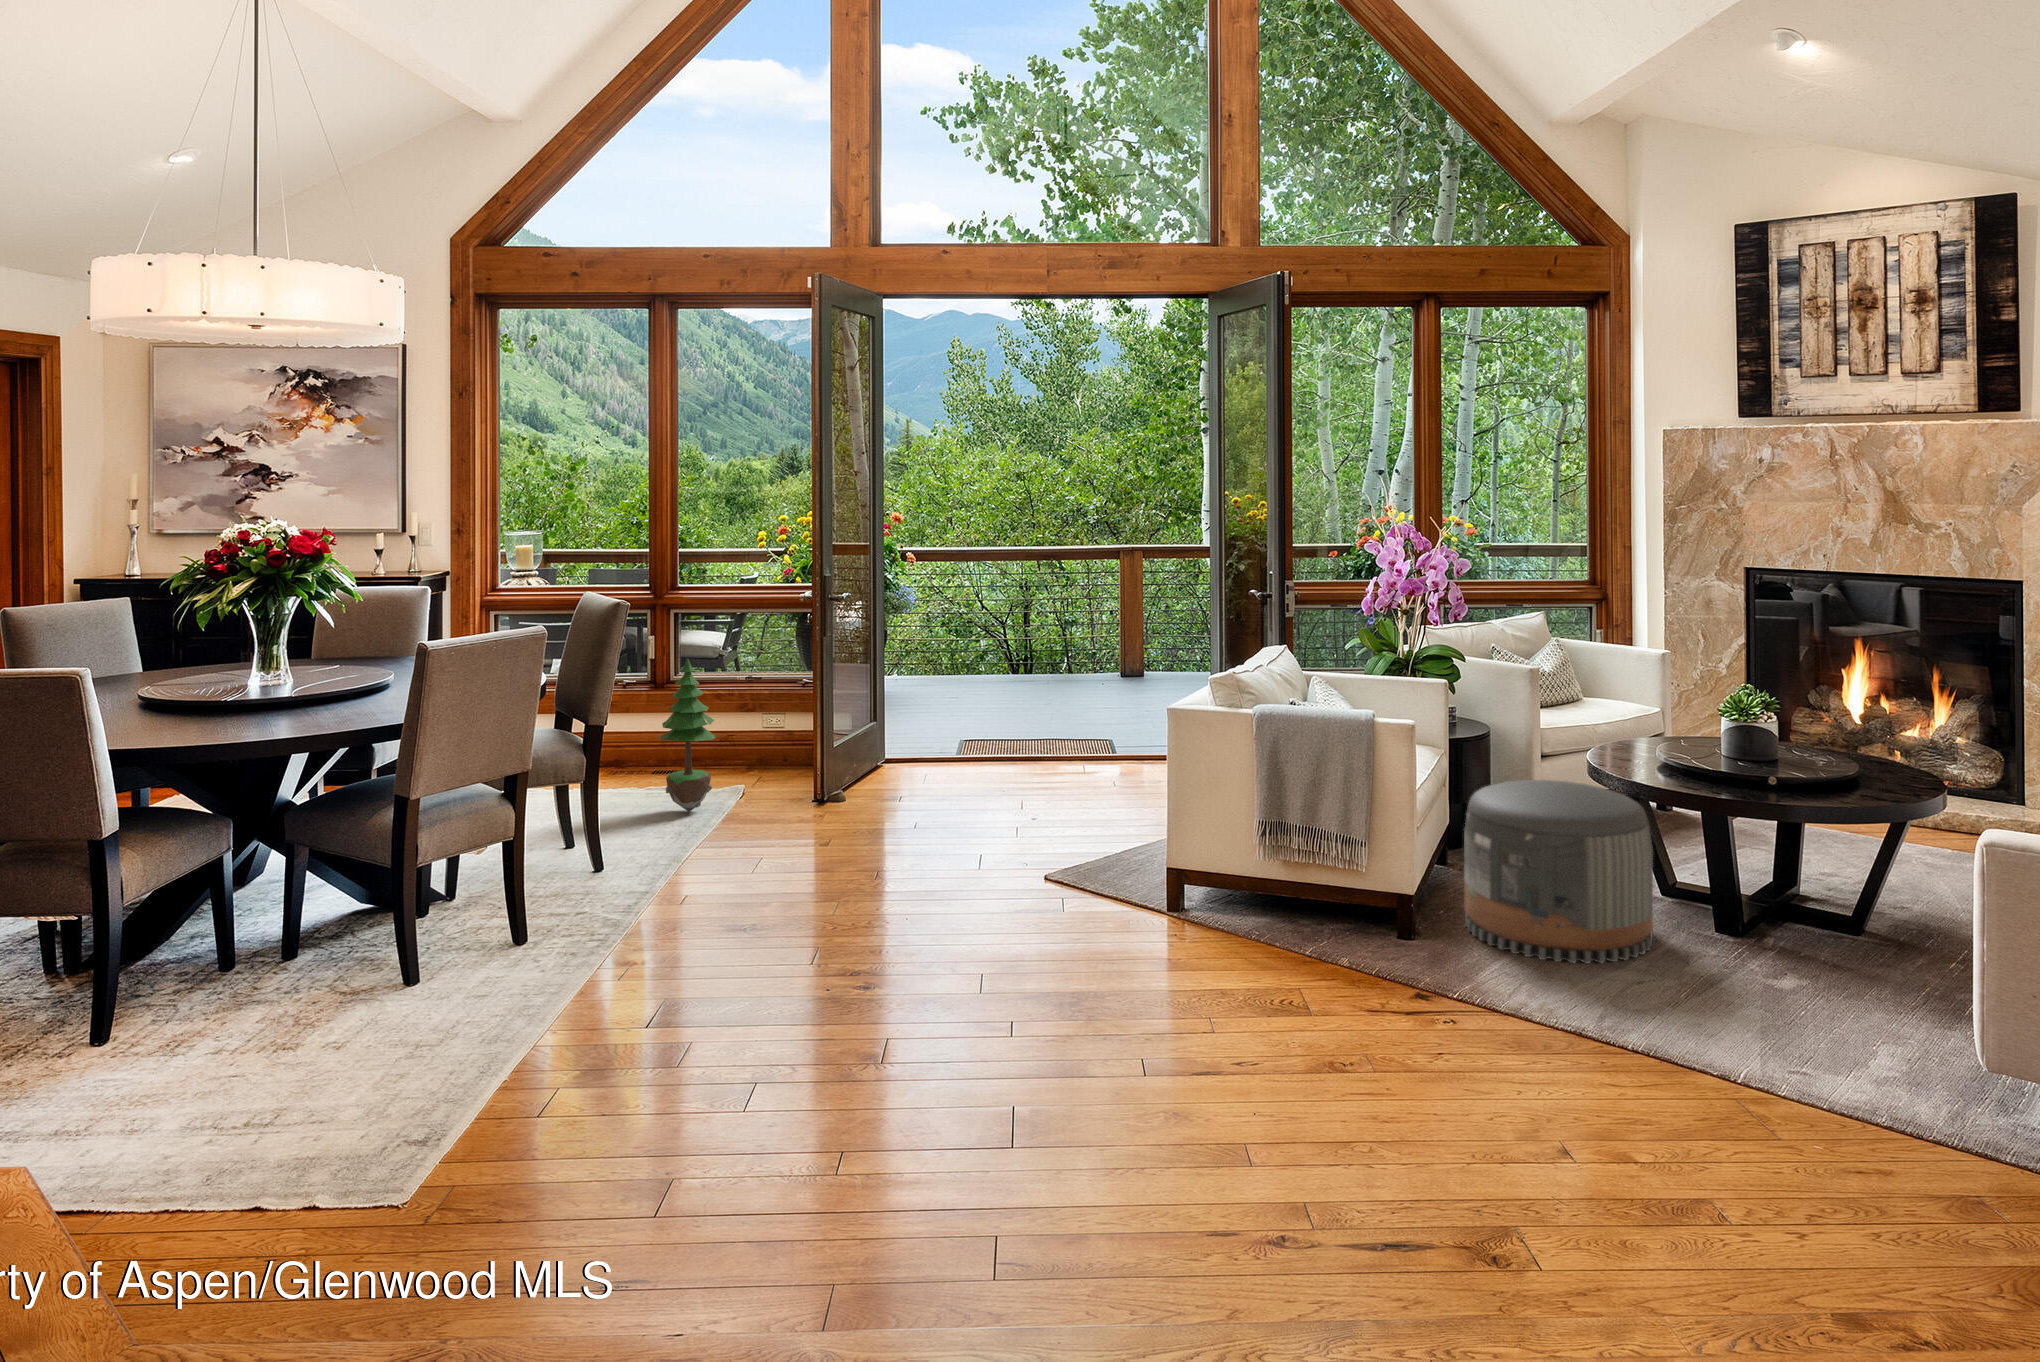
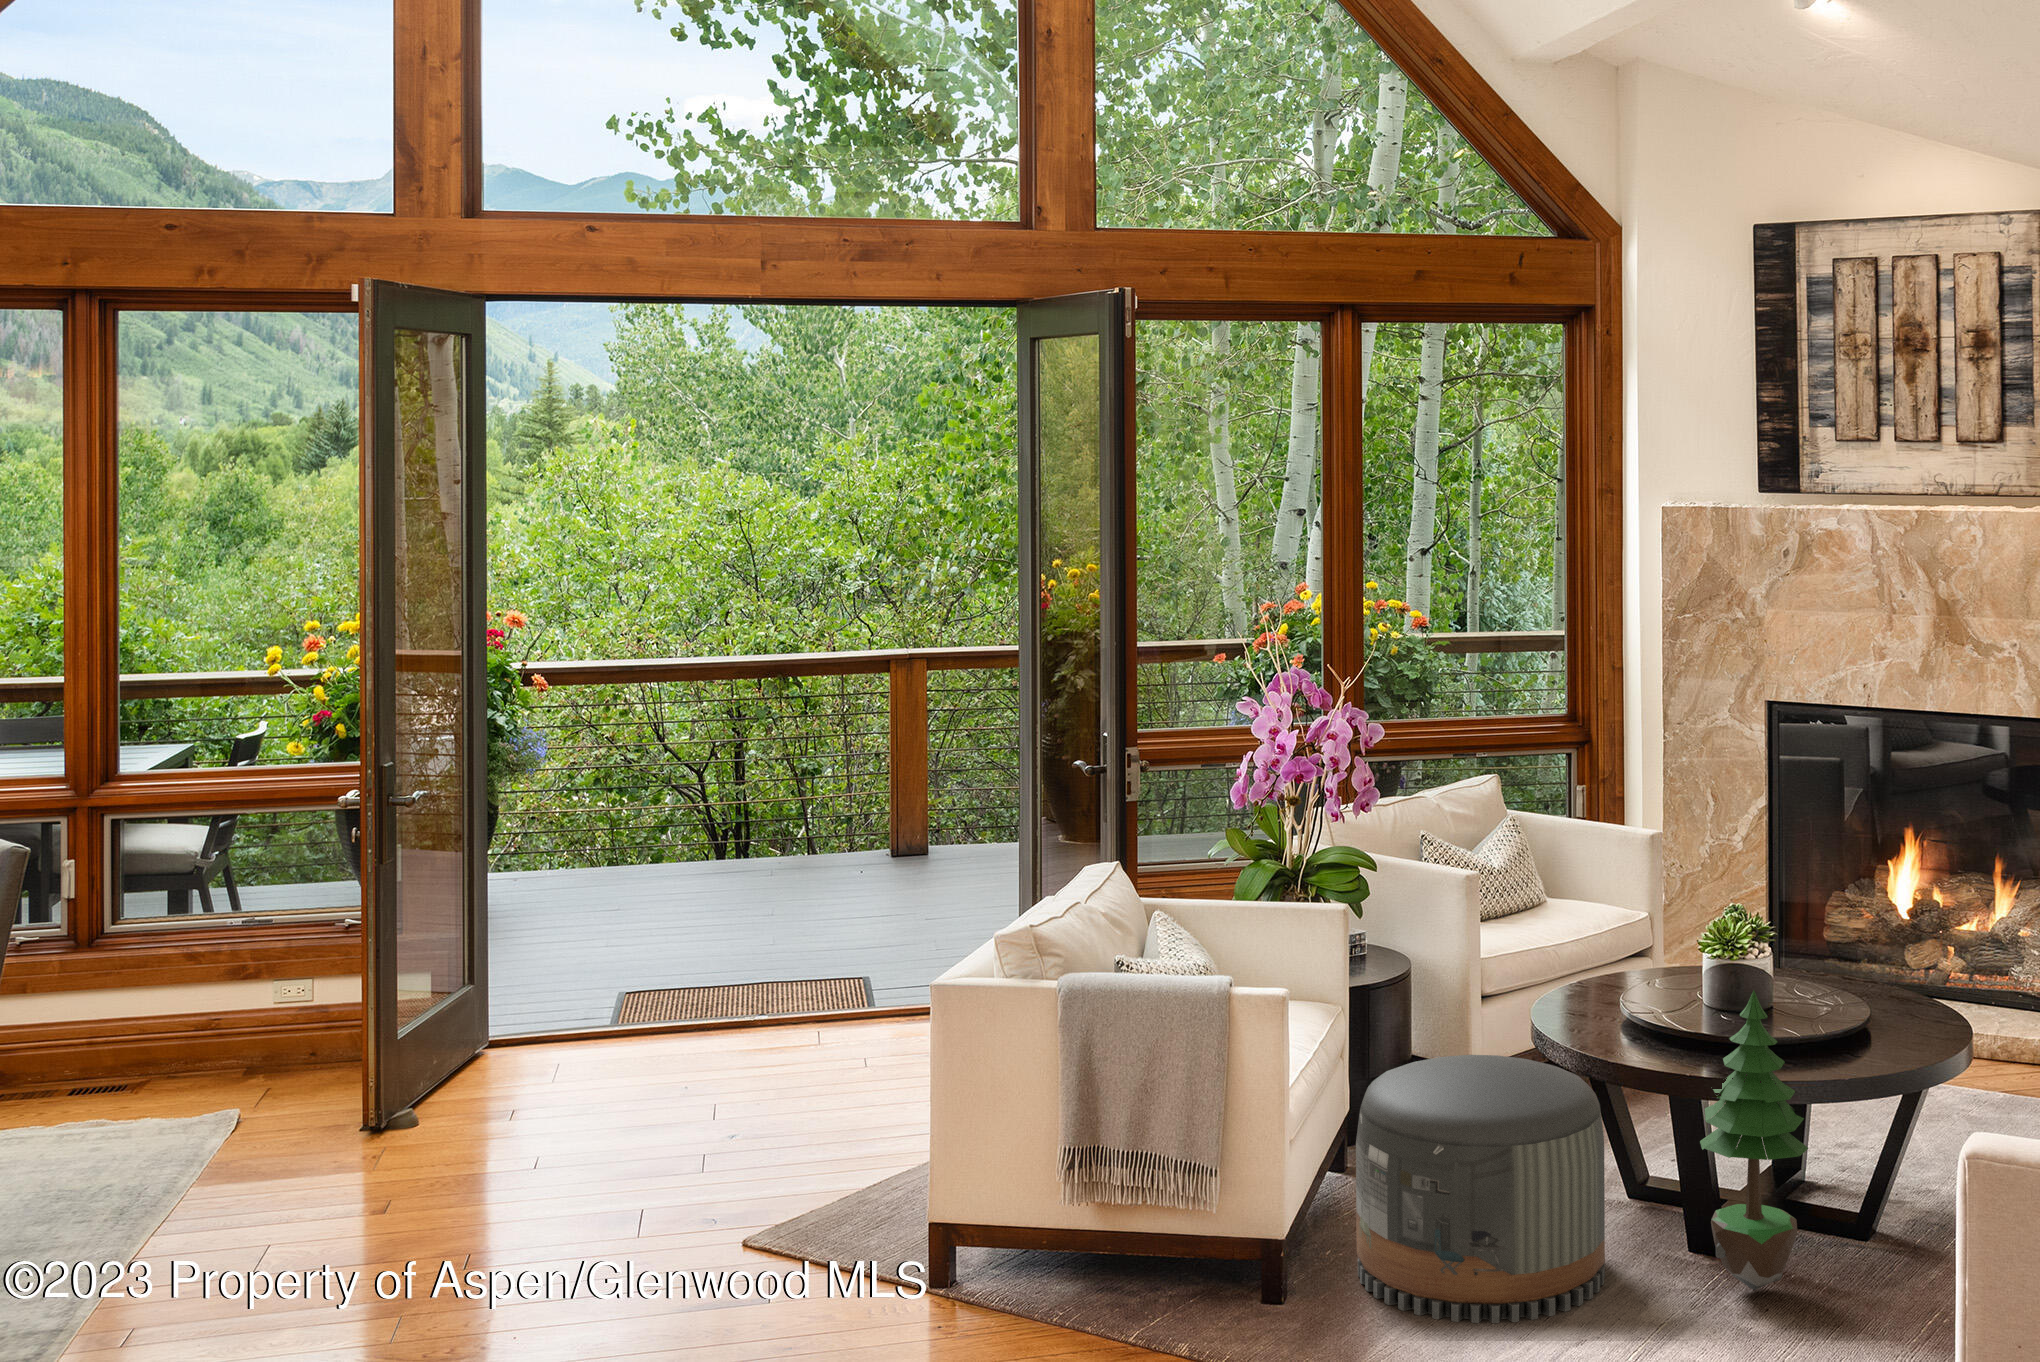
potted tree: present [660,658,716,812] -> present [1700,990,1808,1290]

